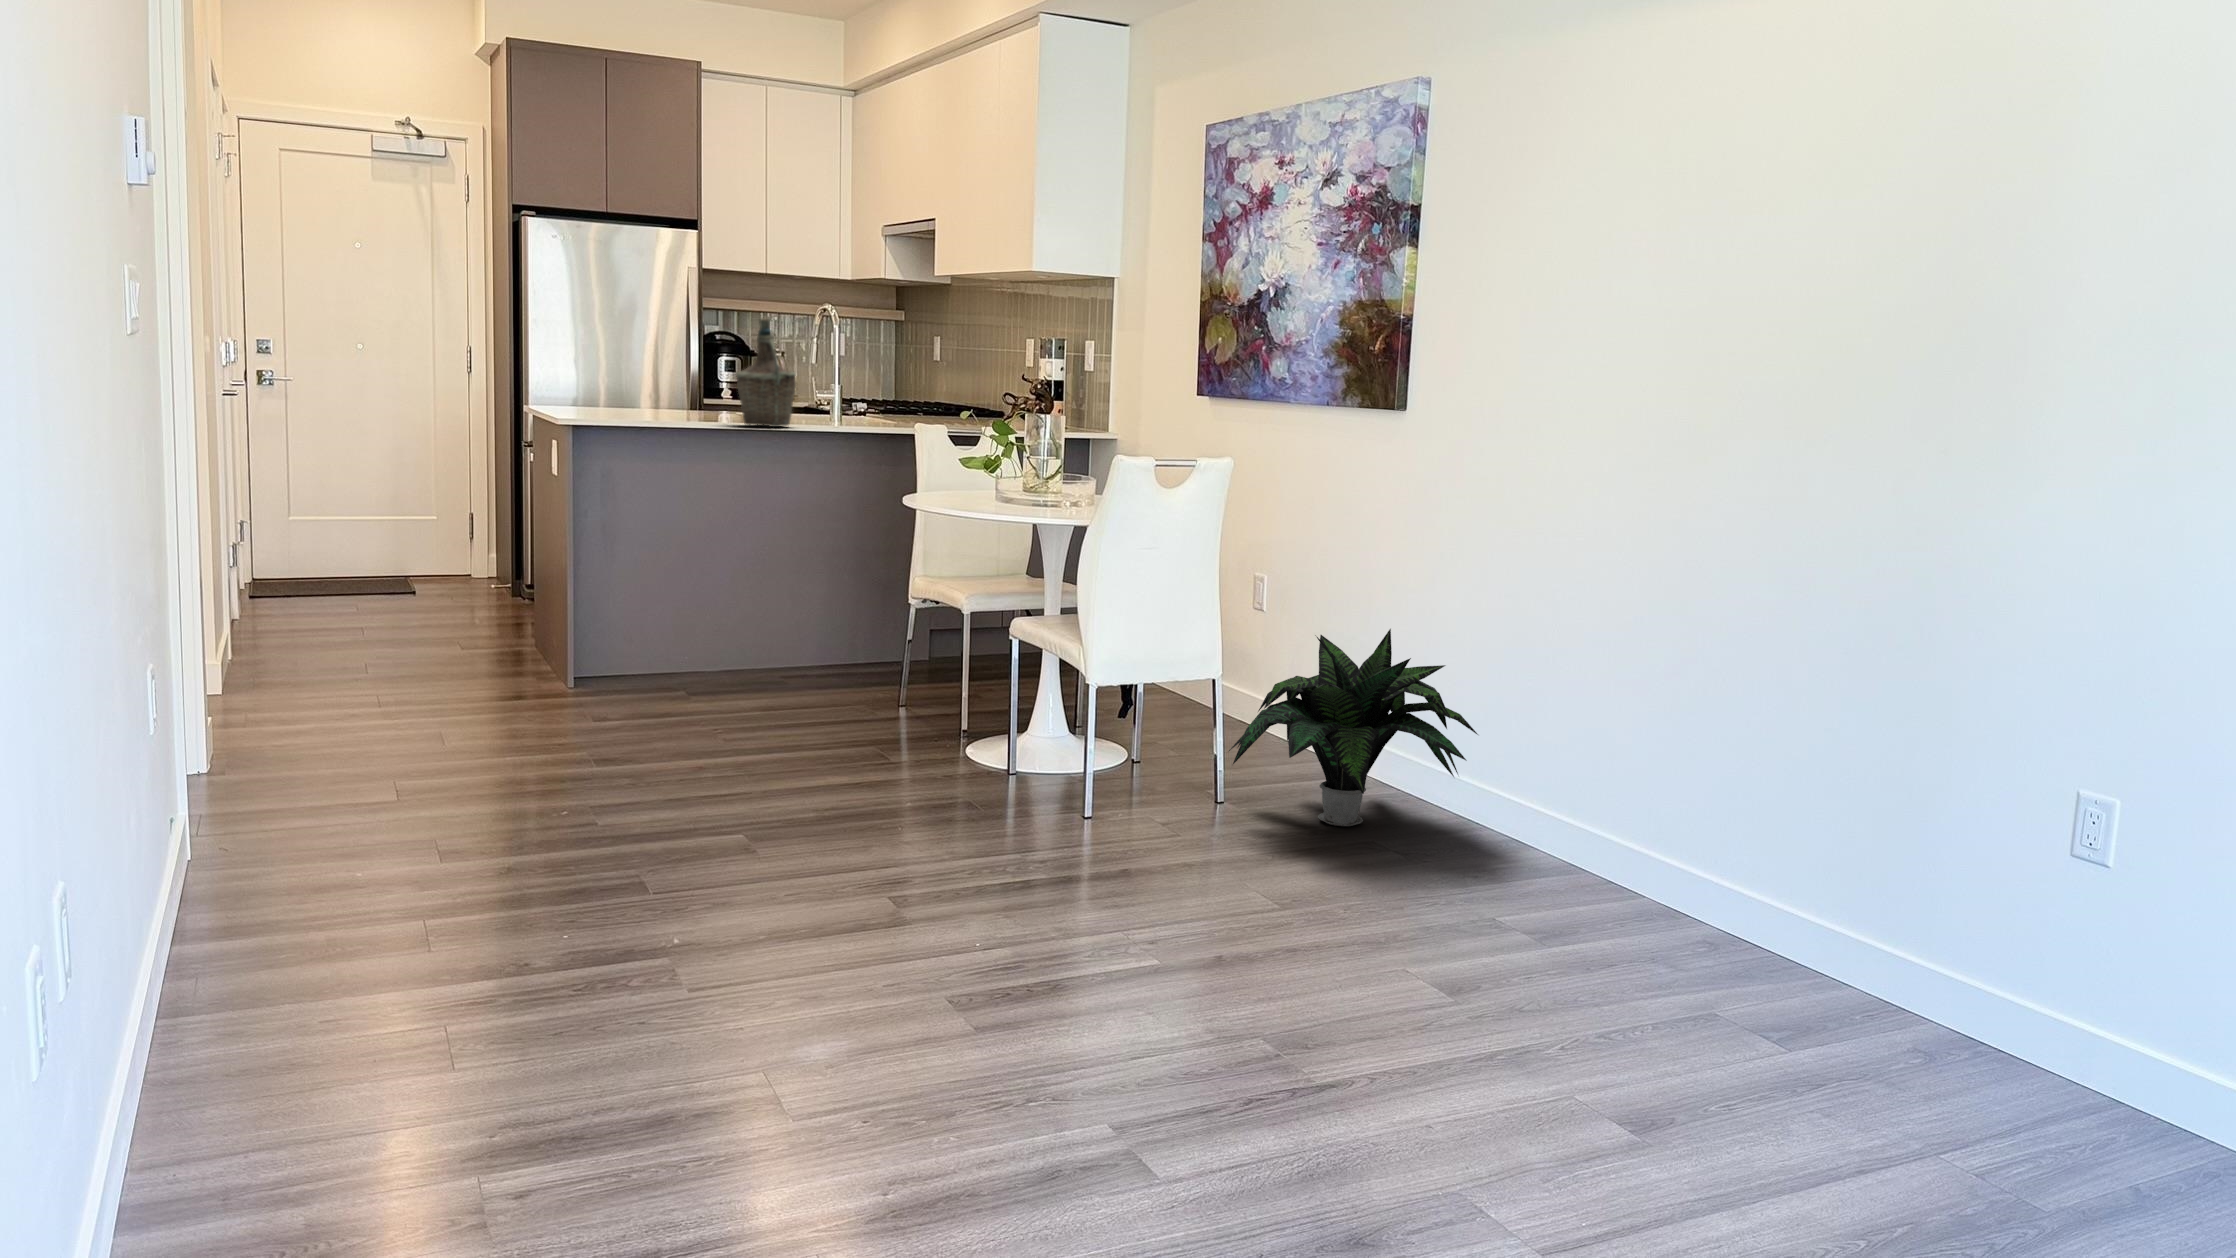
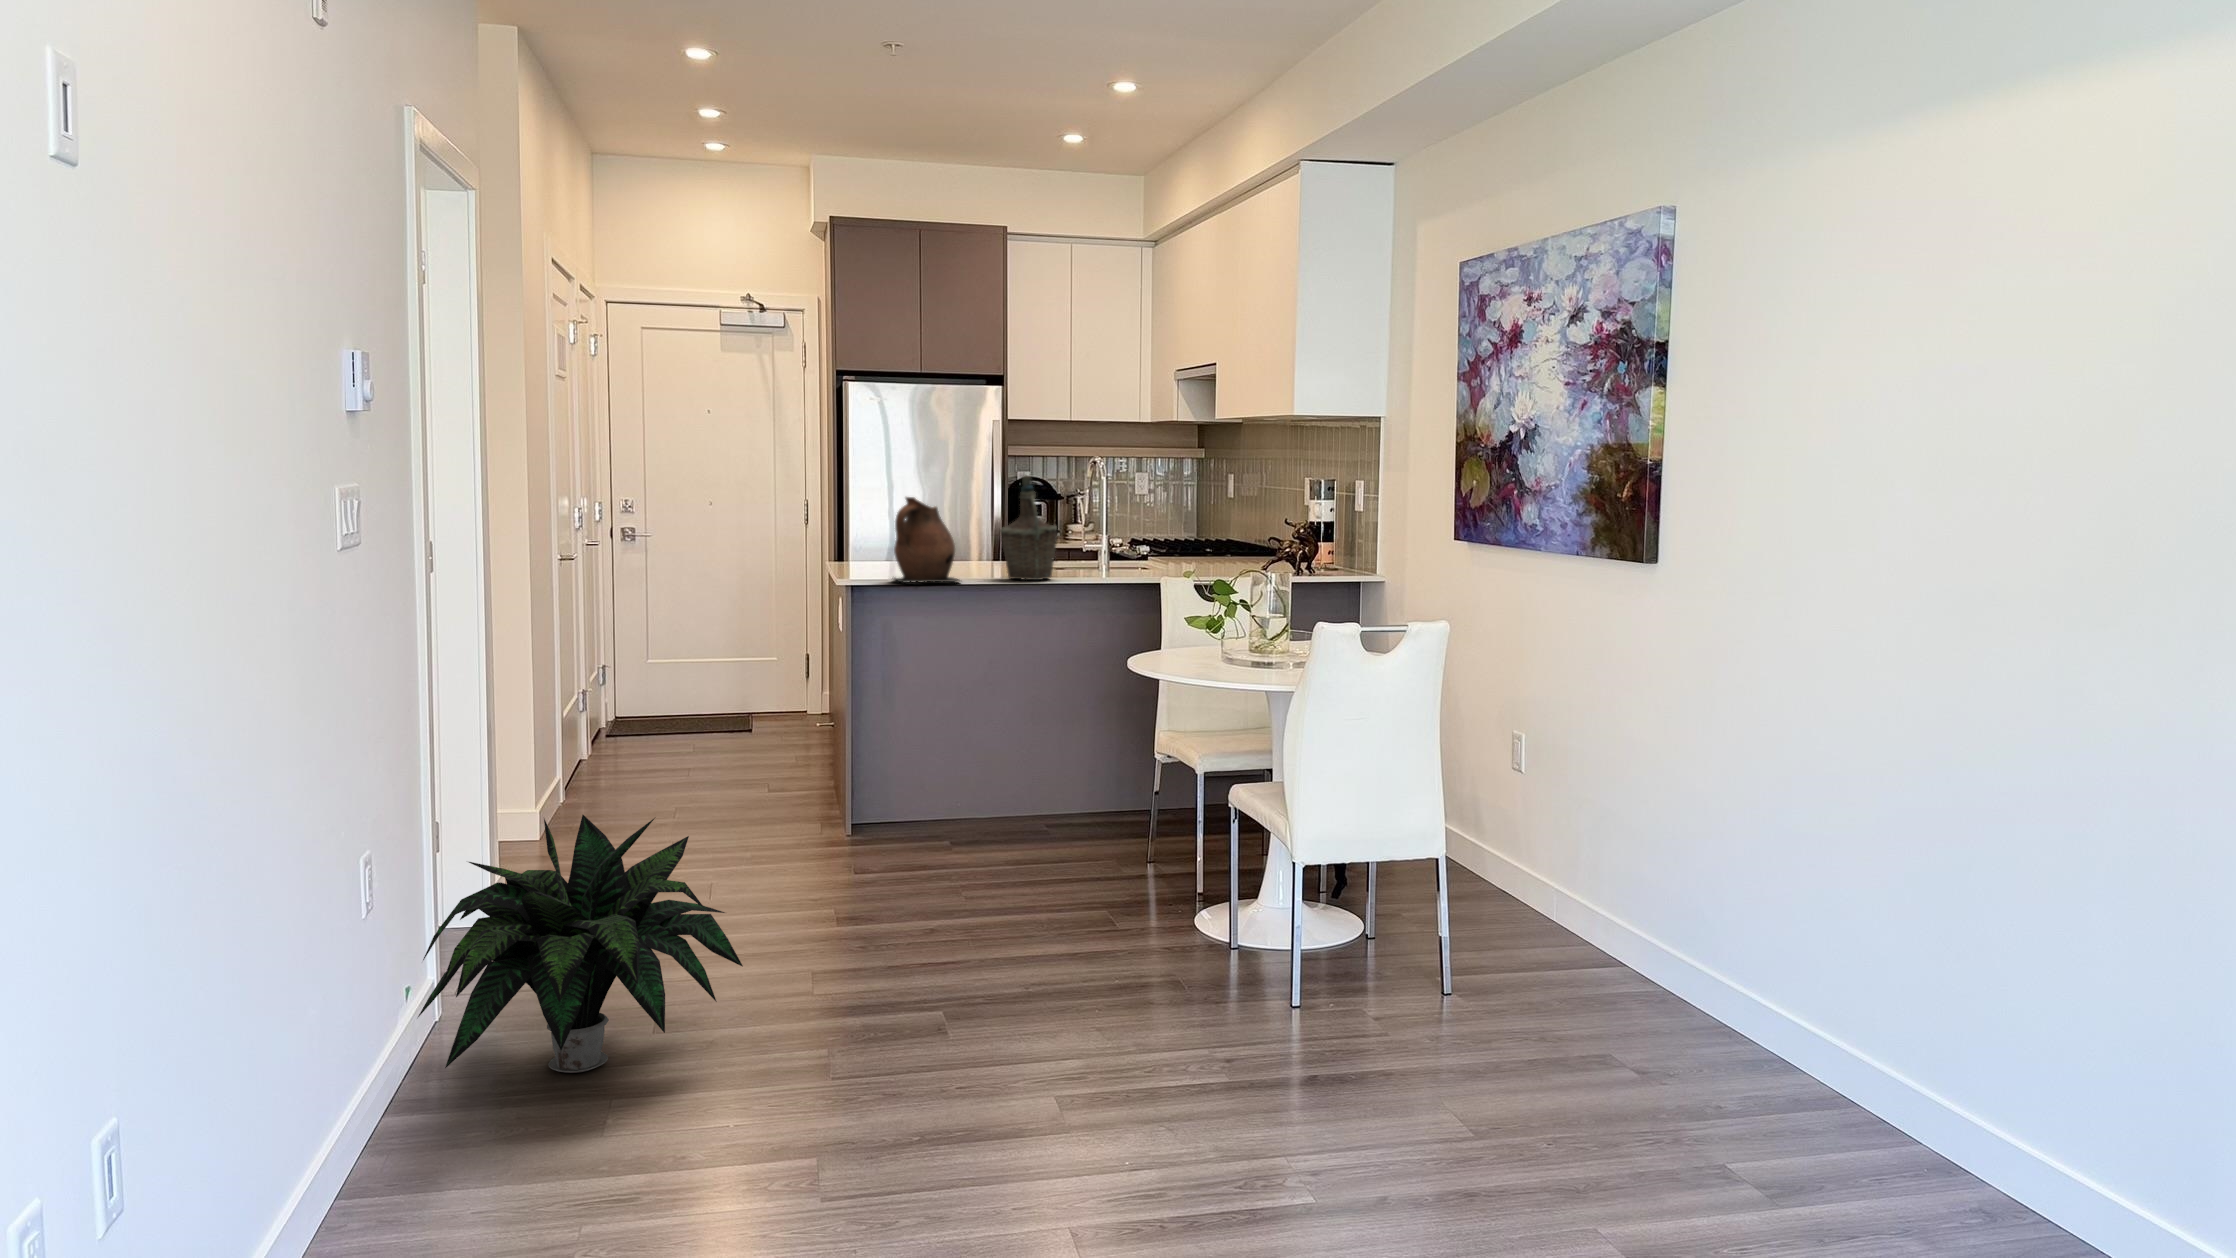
ceramic pitcher: none [617,334,701,427] -> present [892,497,960,583]
potted plant: present [1229,629,1478,826] -> present [418,815,743,1073]

